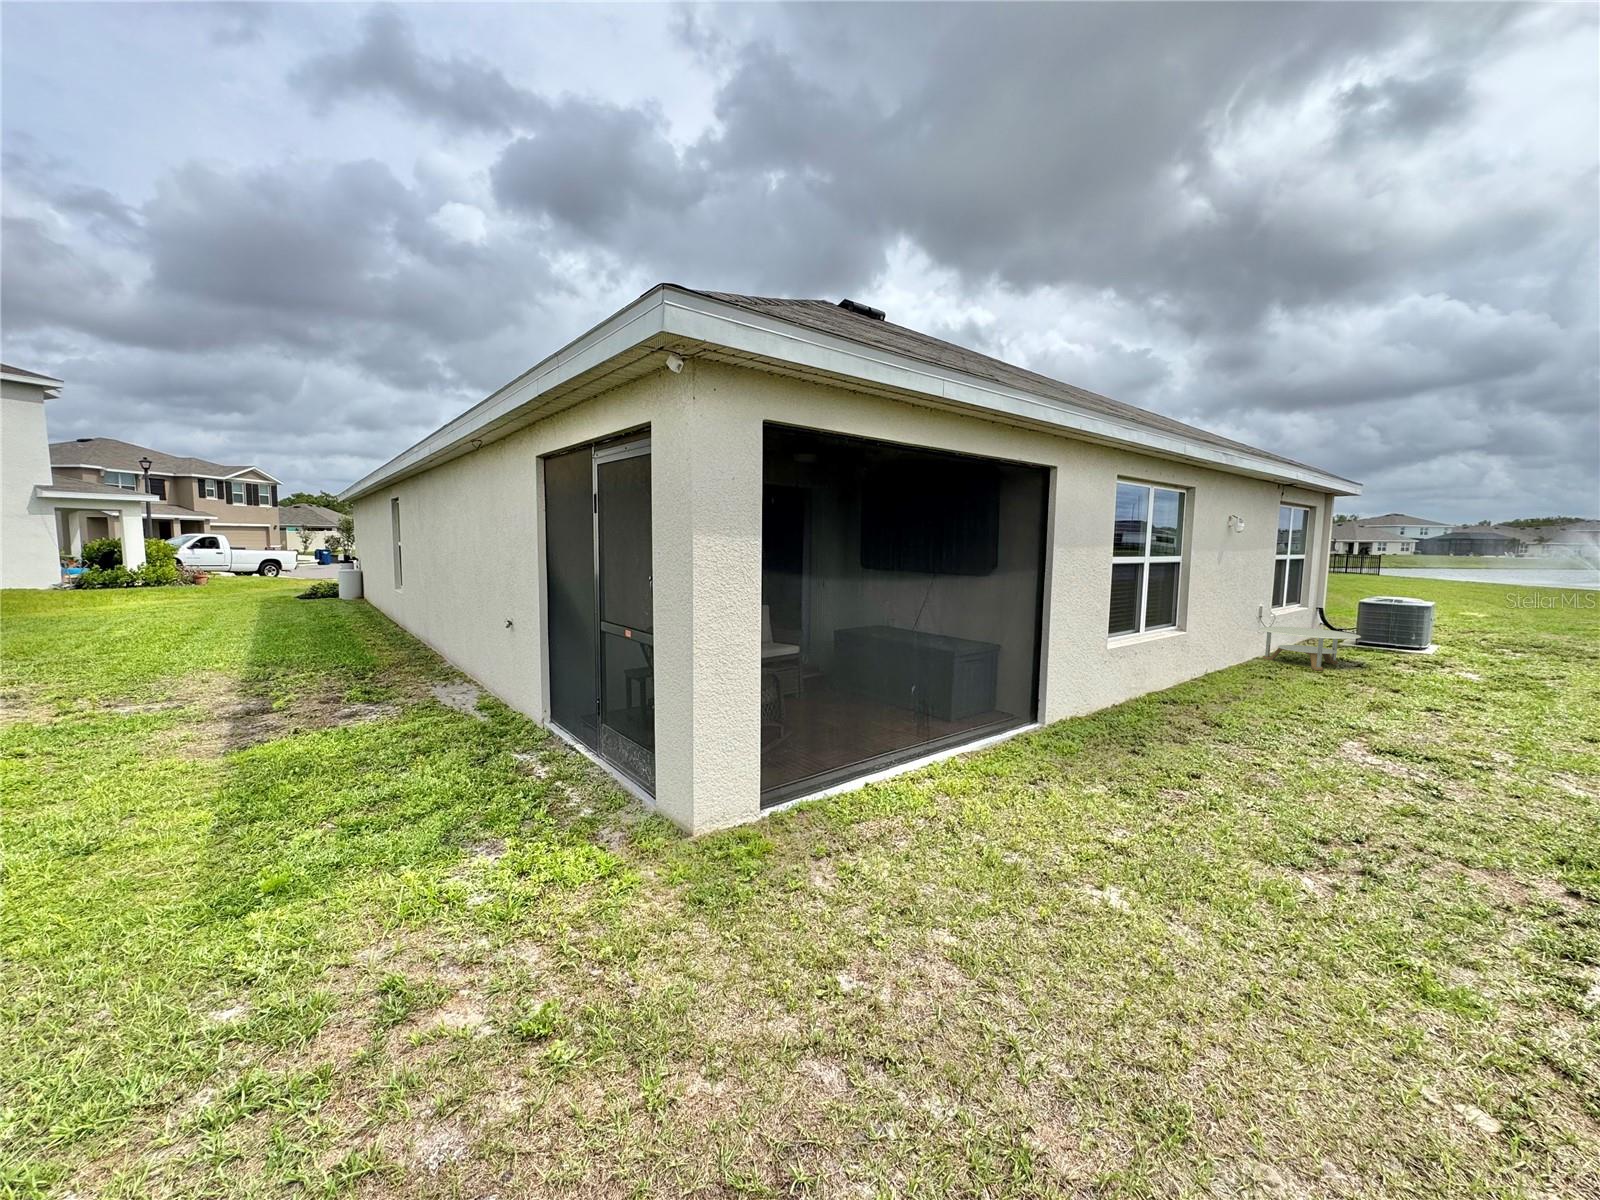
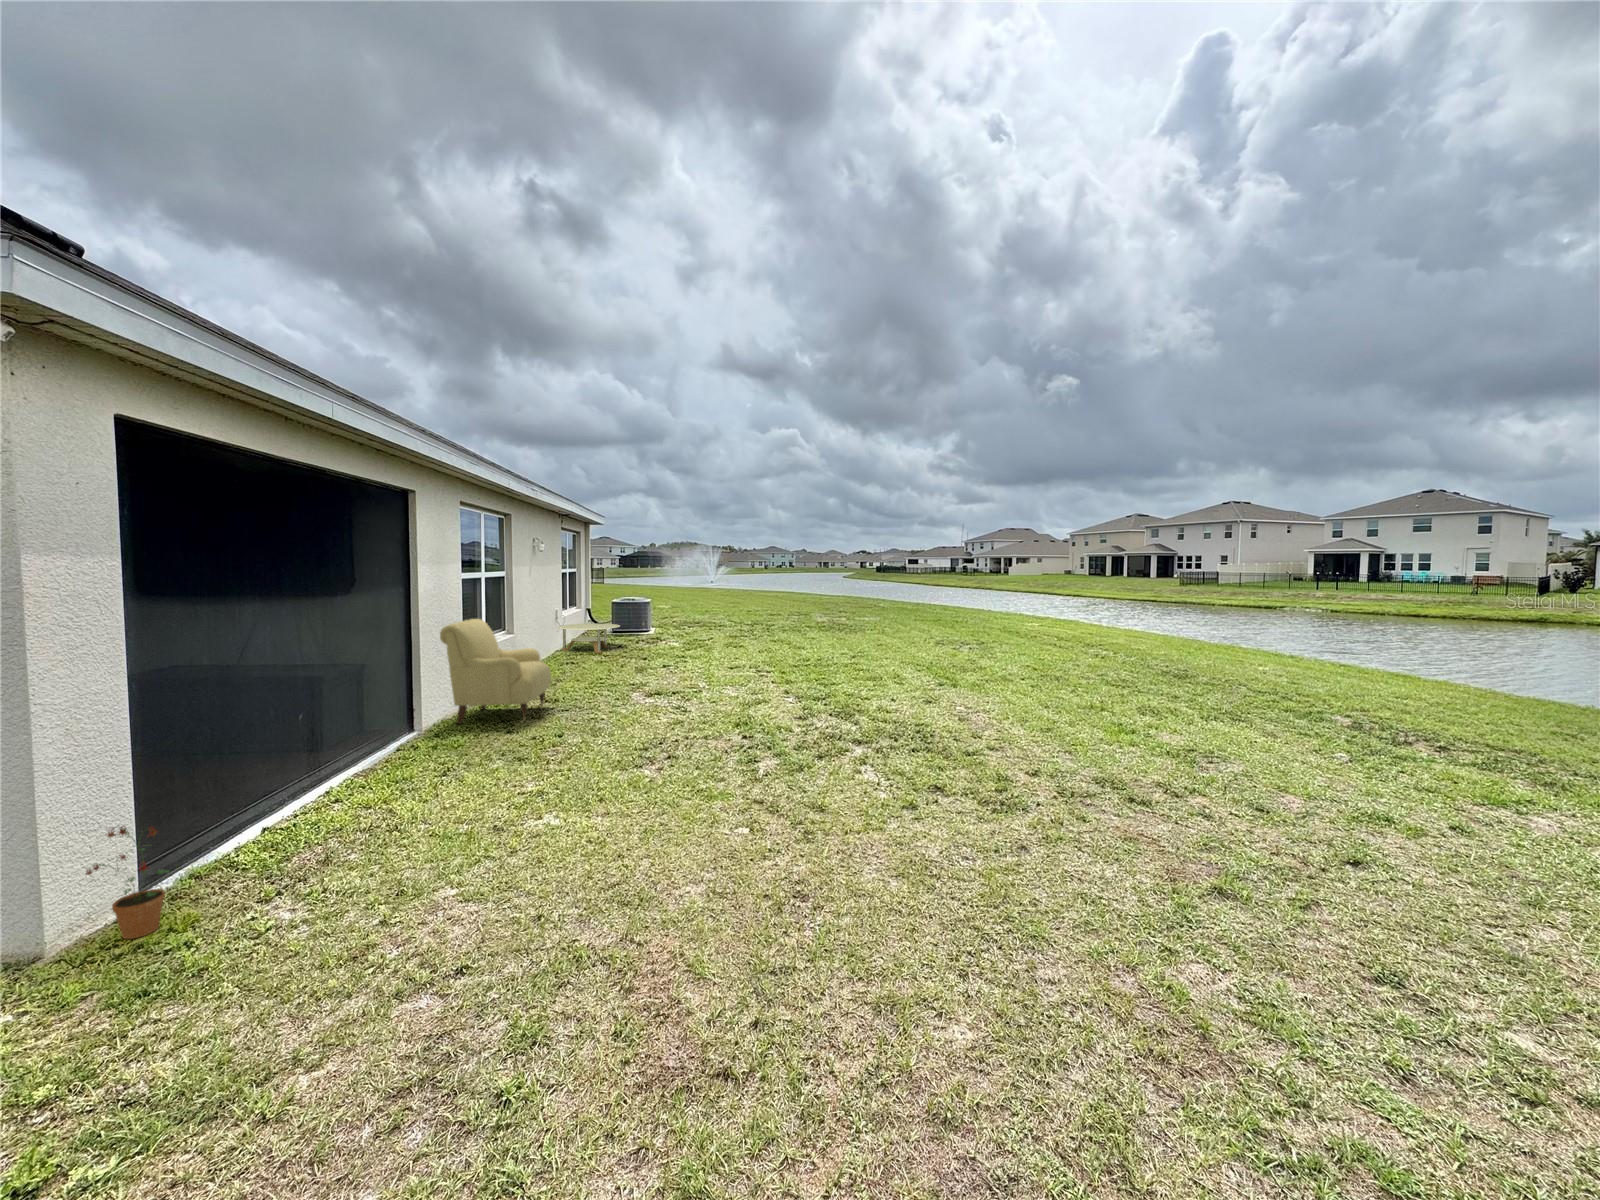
chair: none [1073,610,1209,743] -> present [440,619,551,724]
potted plant: none [716,752,763,847] -> present [86,826,169,939]

